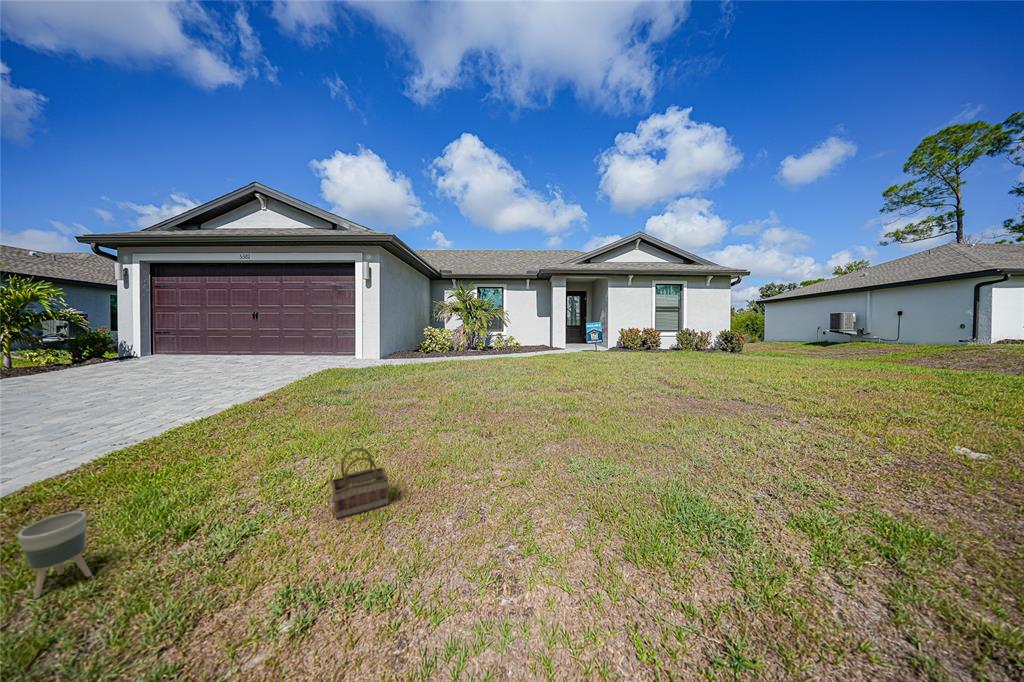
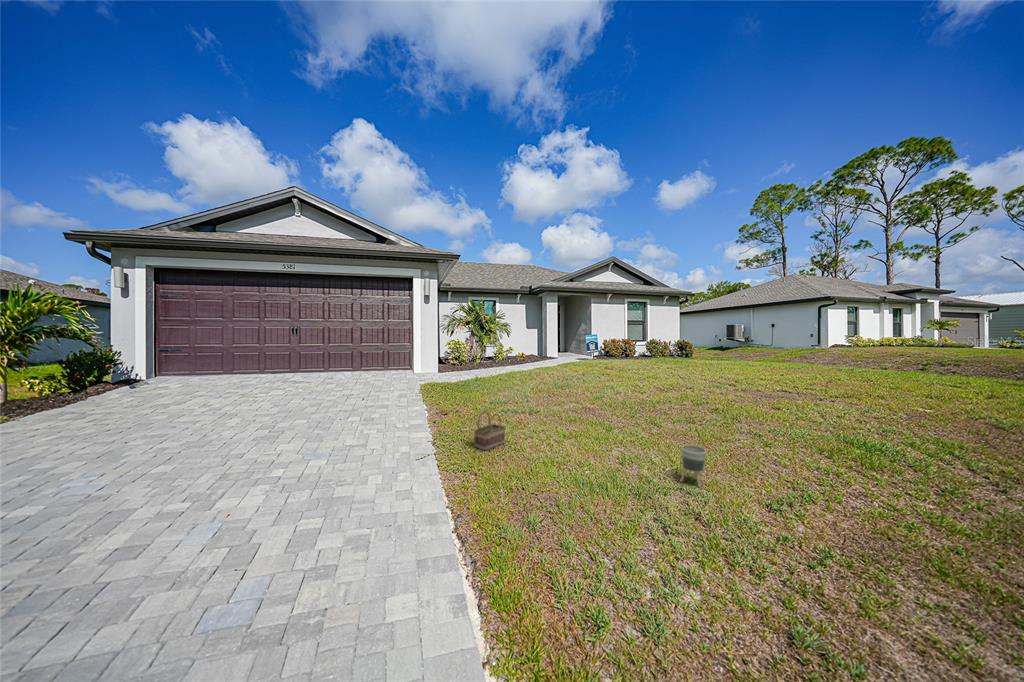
basket: present [331,448,389,519] -> present [474,412,505,451]

